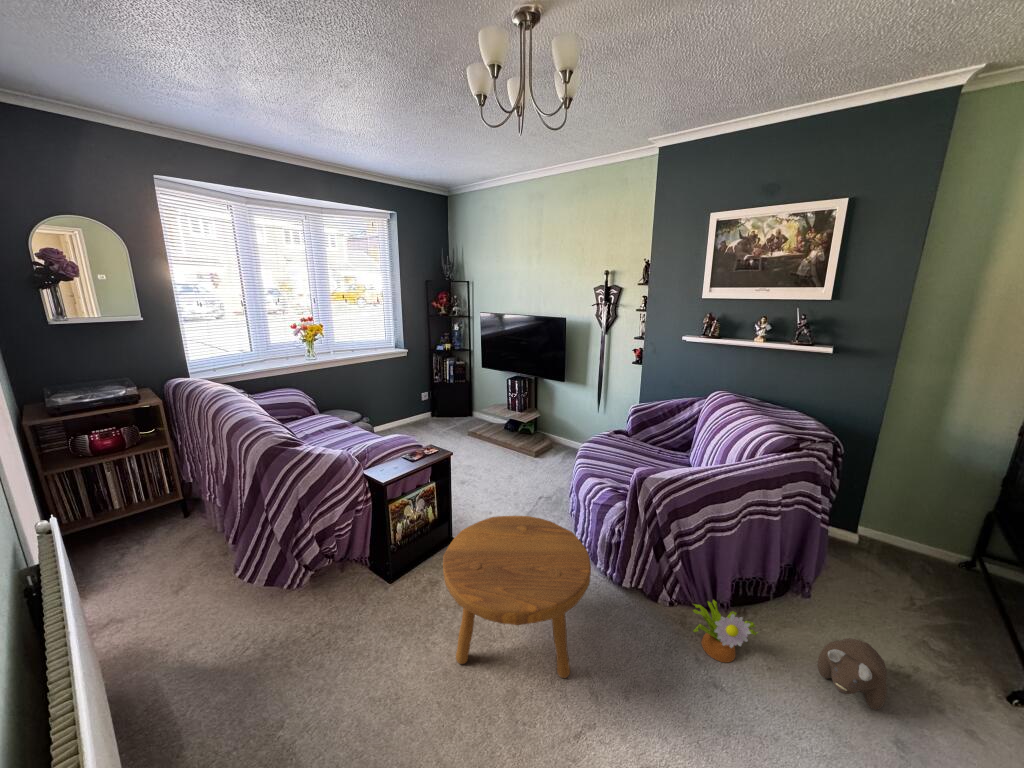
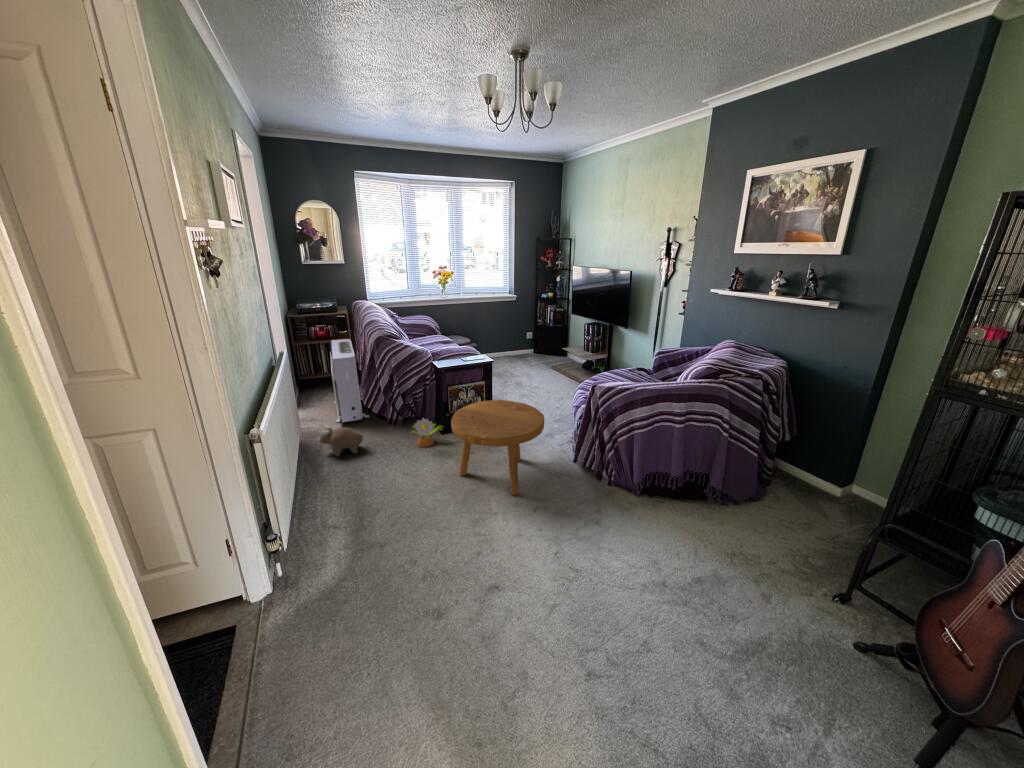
air purifier: none [131,447,232,611] -> present [330,339,369,422]
decorative plant: present [693,600,758,662] -> present [412,418,443,447]
plush toy: present [818,638,887,710] -> present [318,425,363,456]

